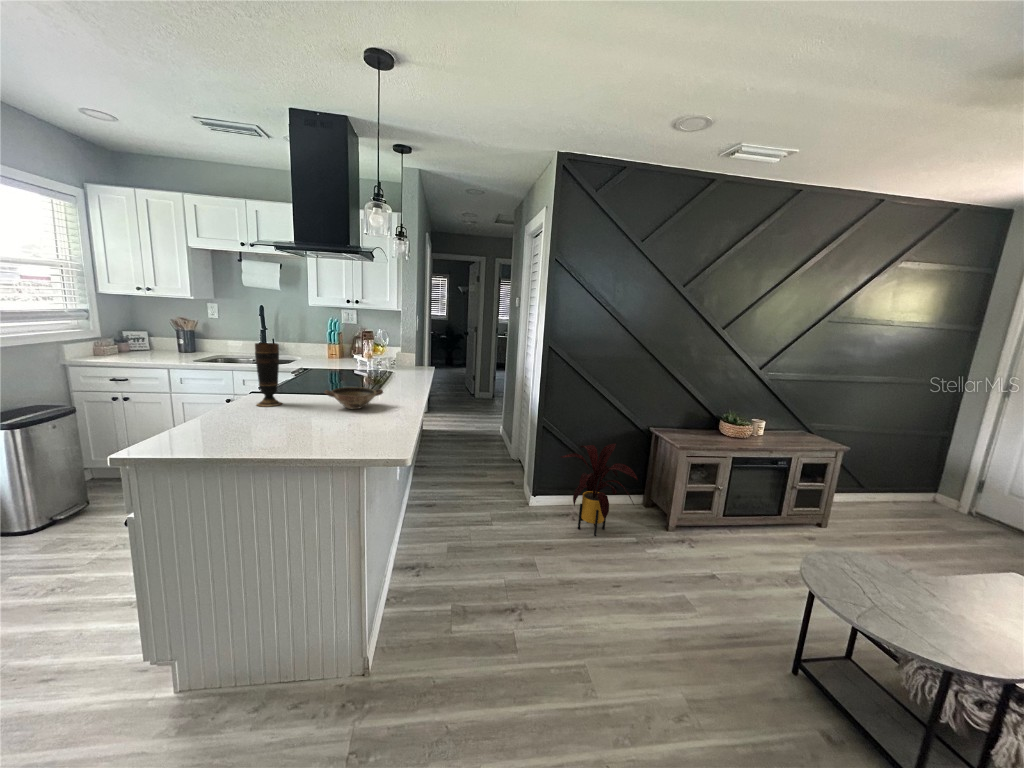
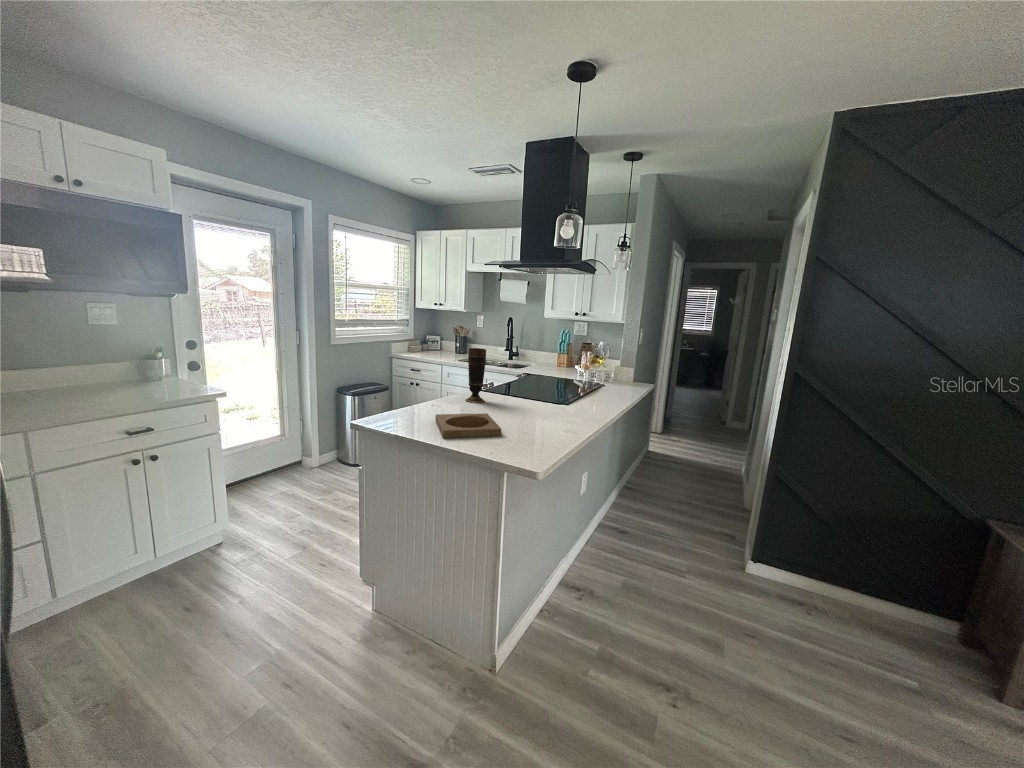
bowl: present [324,387,383,409] -> none [511,394,565,416]
tray: none [243,414,338,448] -> present [435,413,501,438]
house plant: present [561,444,637,536] -> none [790,514,924,650]

